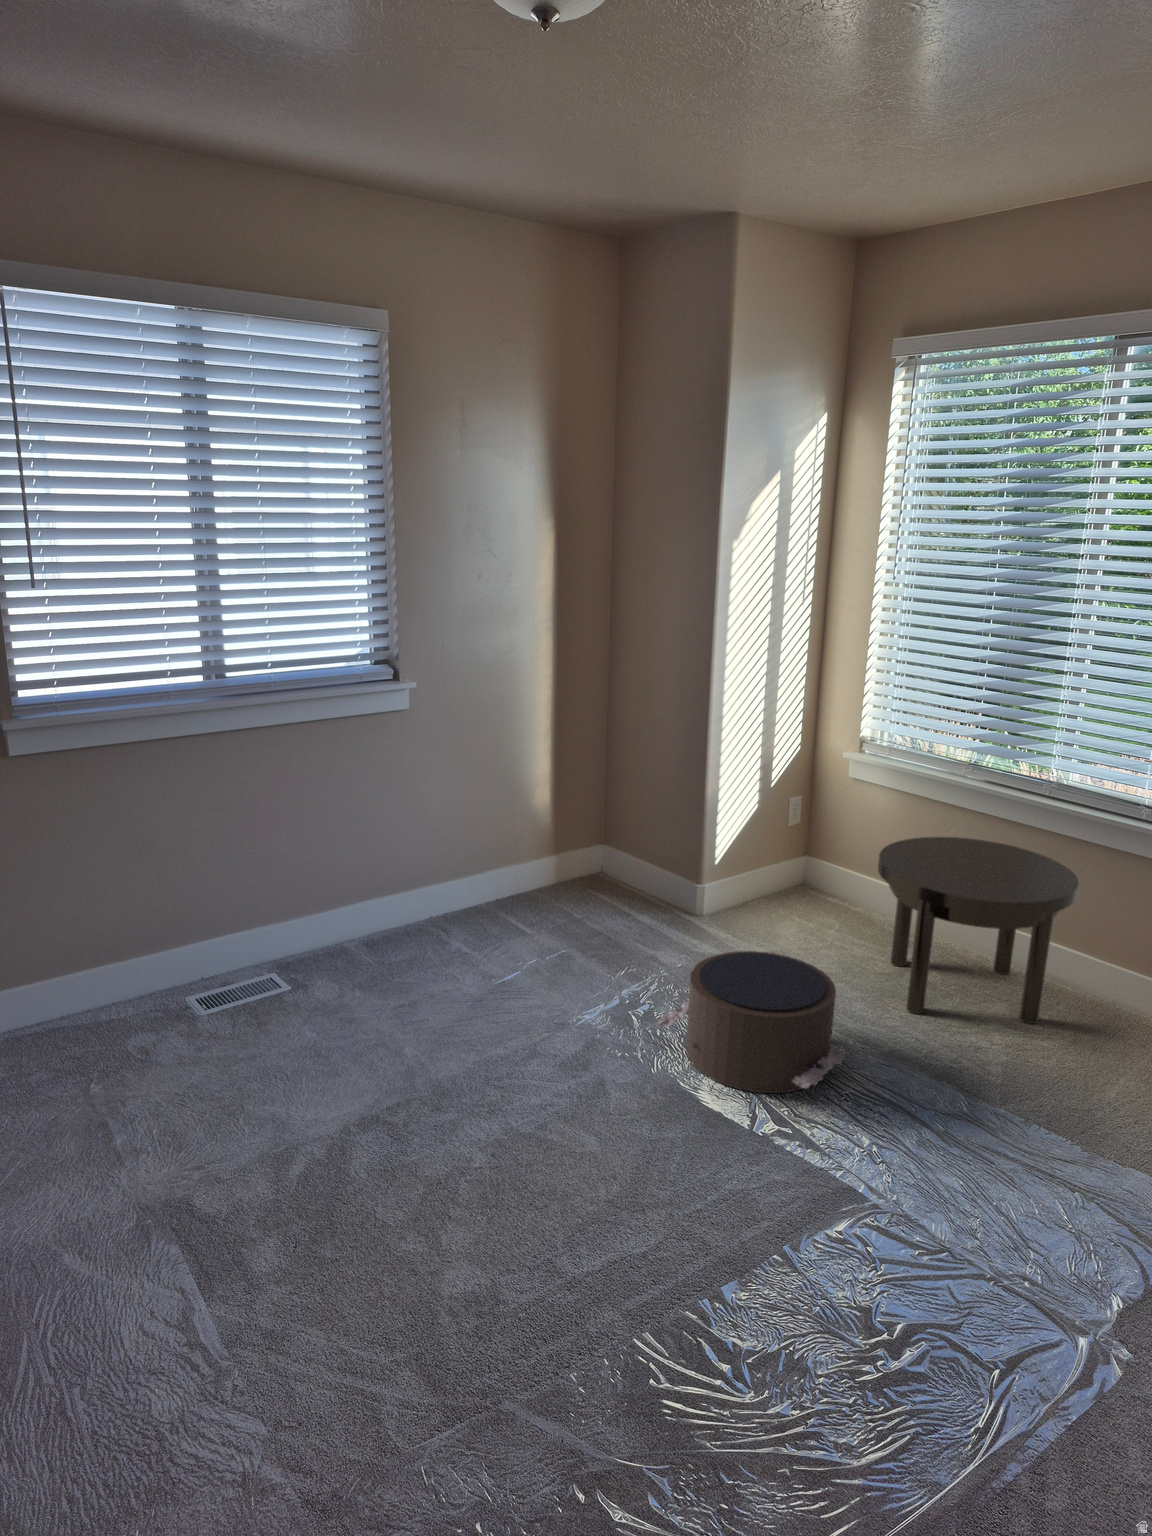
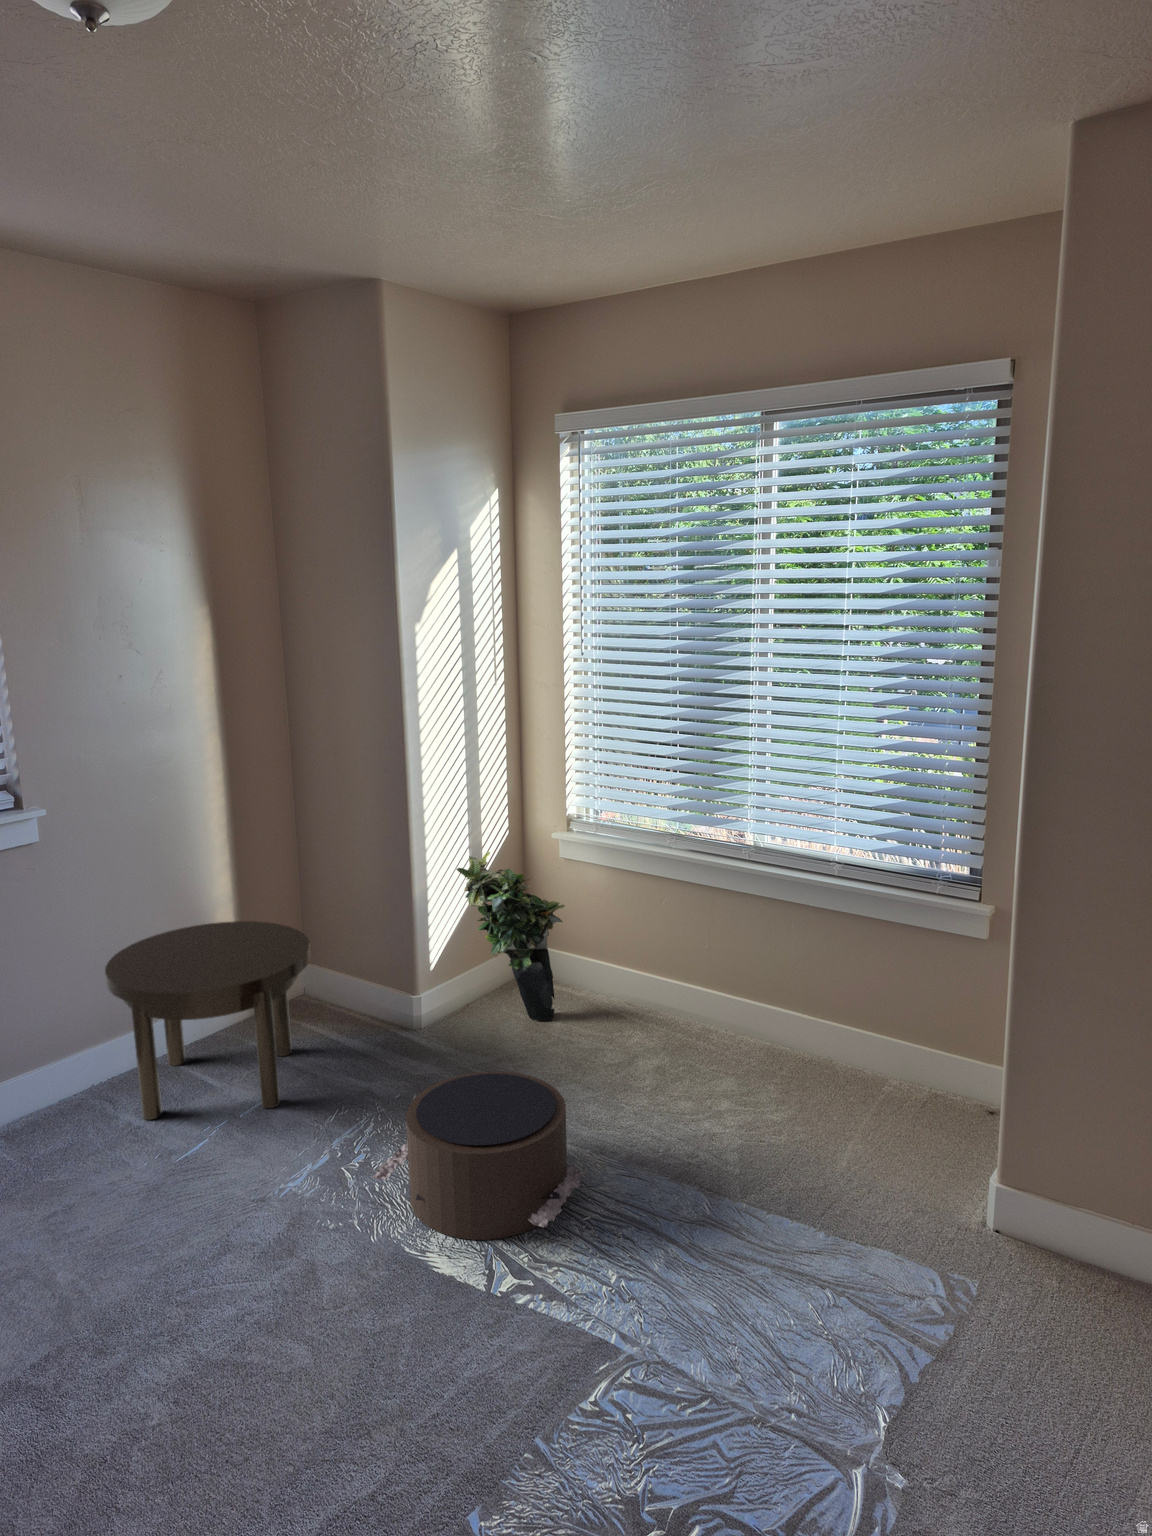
potted plant: none [750,761,851,926] -> present [456,852,565,1020]
side table: present [878,837,1079,1024] -> present [105,921,310,1120]

